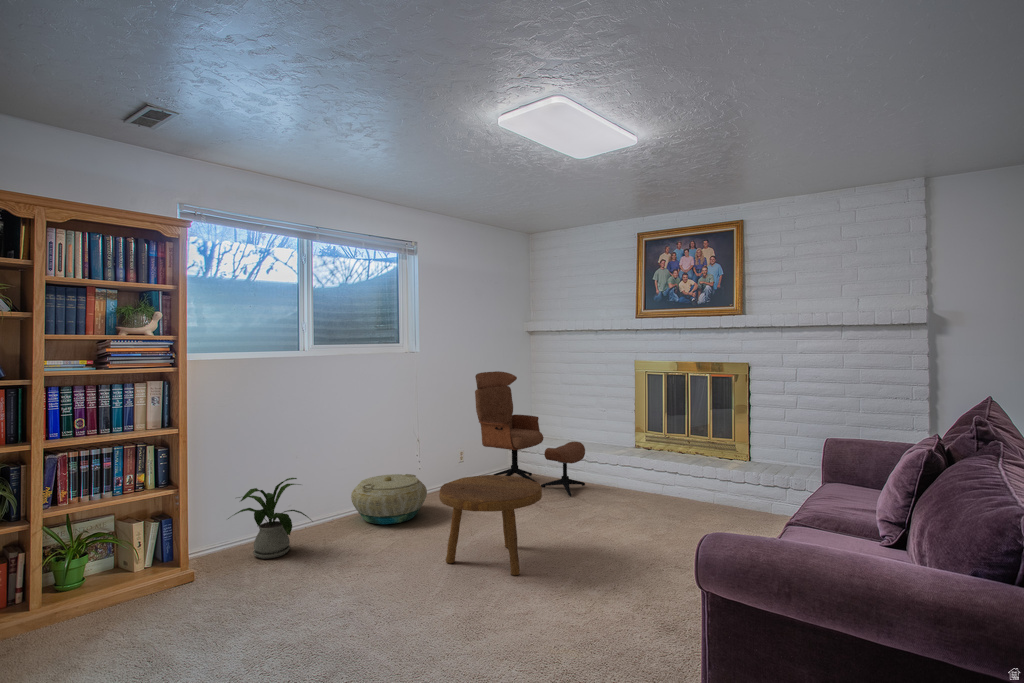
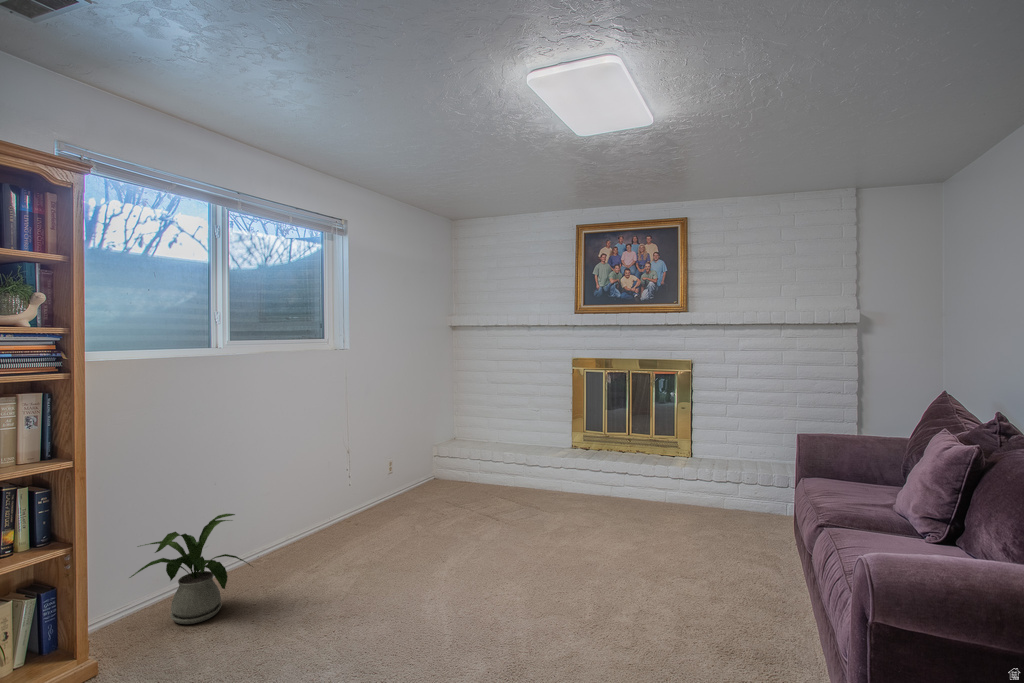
lounge chair: present [475,371,585,496] -> none [407,370,531,503]
basket: present [351,474,427,524] -> none [283,493,376,557]
footstool: present [439,475,542,576] -> none [426,491,545,608]

